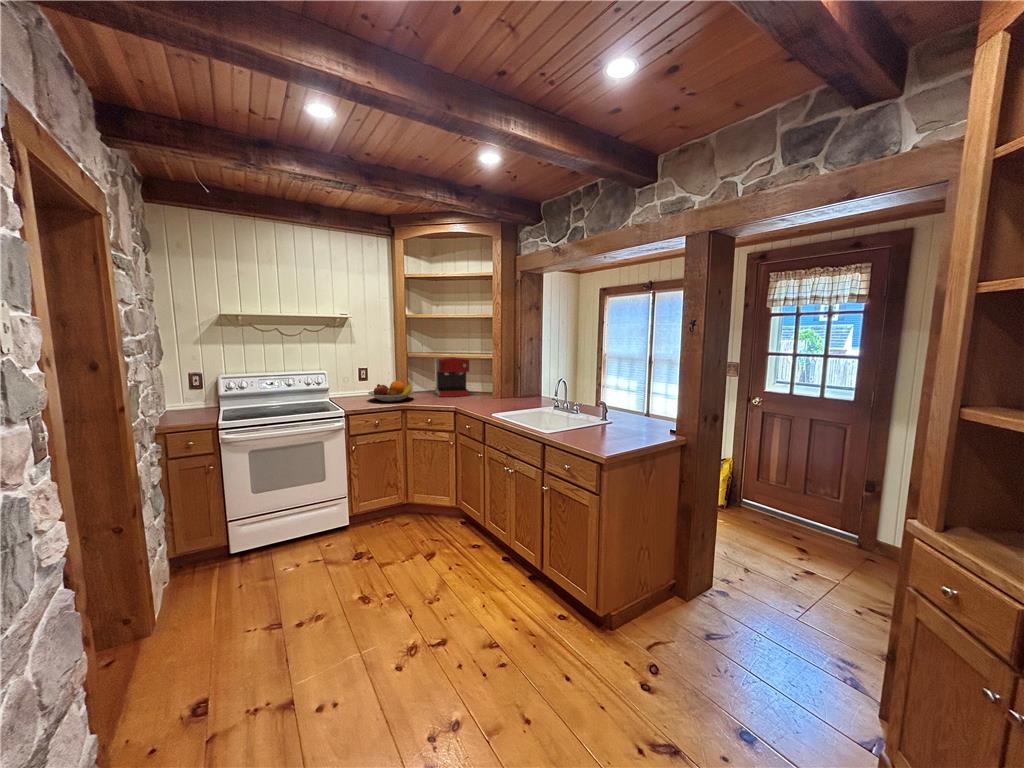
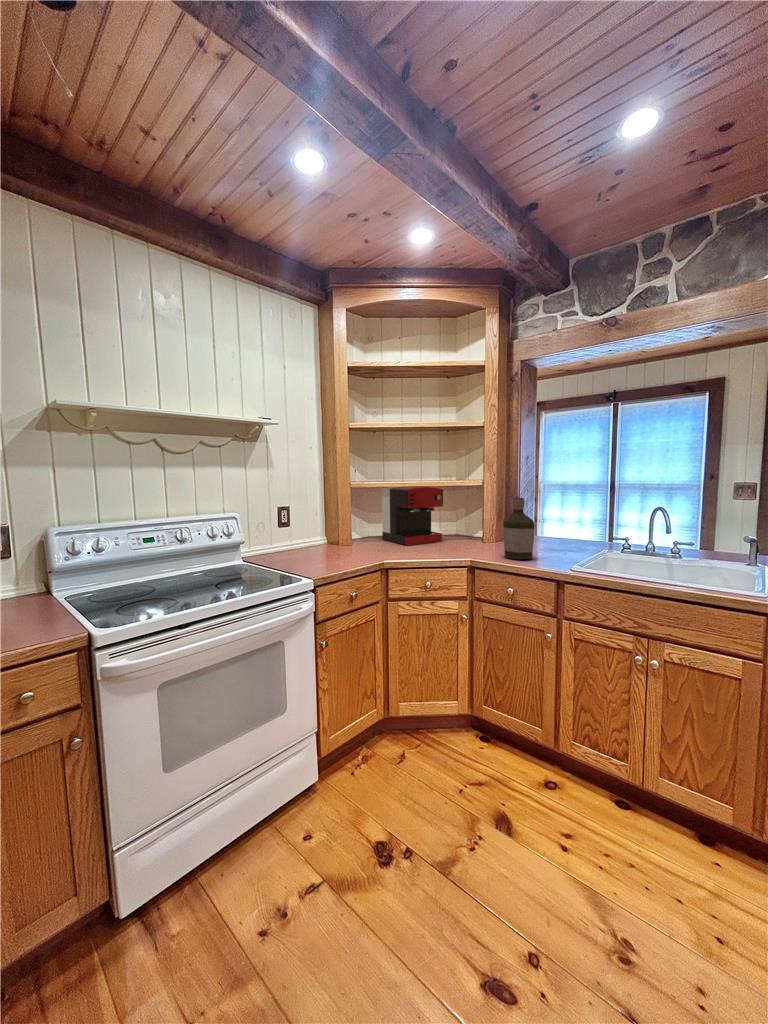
bottle: none [477,368,496,408] -> present [503,498,535,560]
fruit bowl: present [368,381,414,402] -> none [310,524,380,558]

